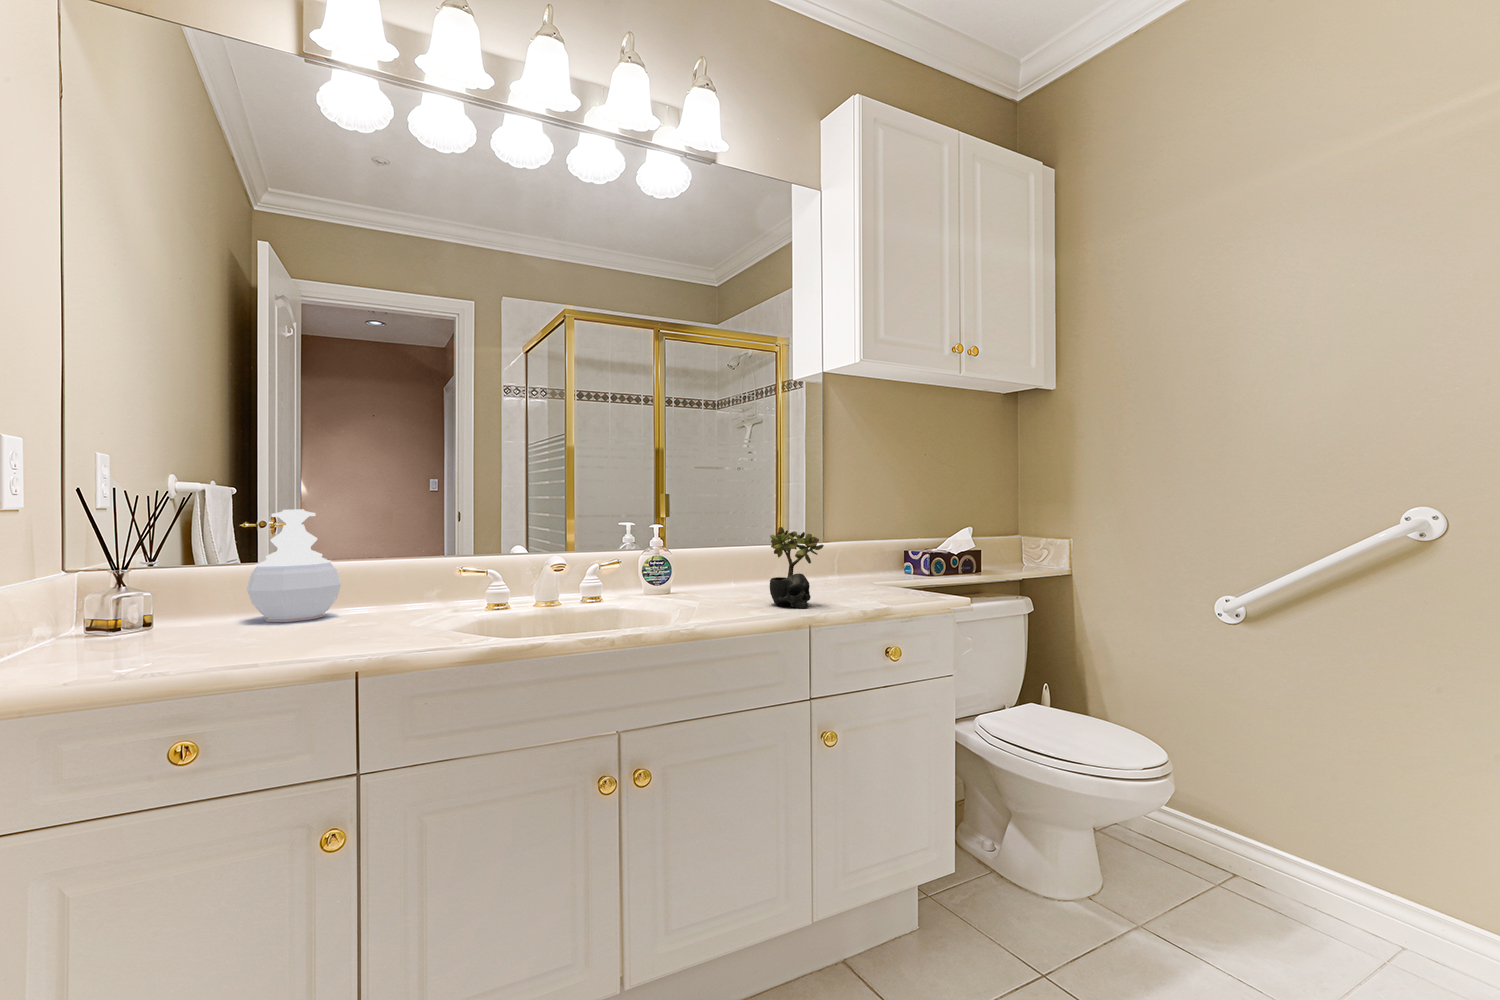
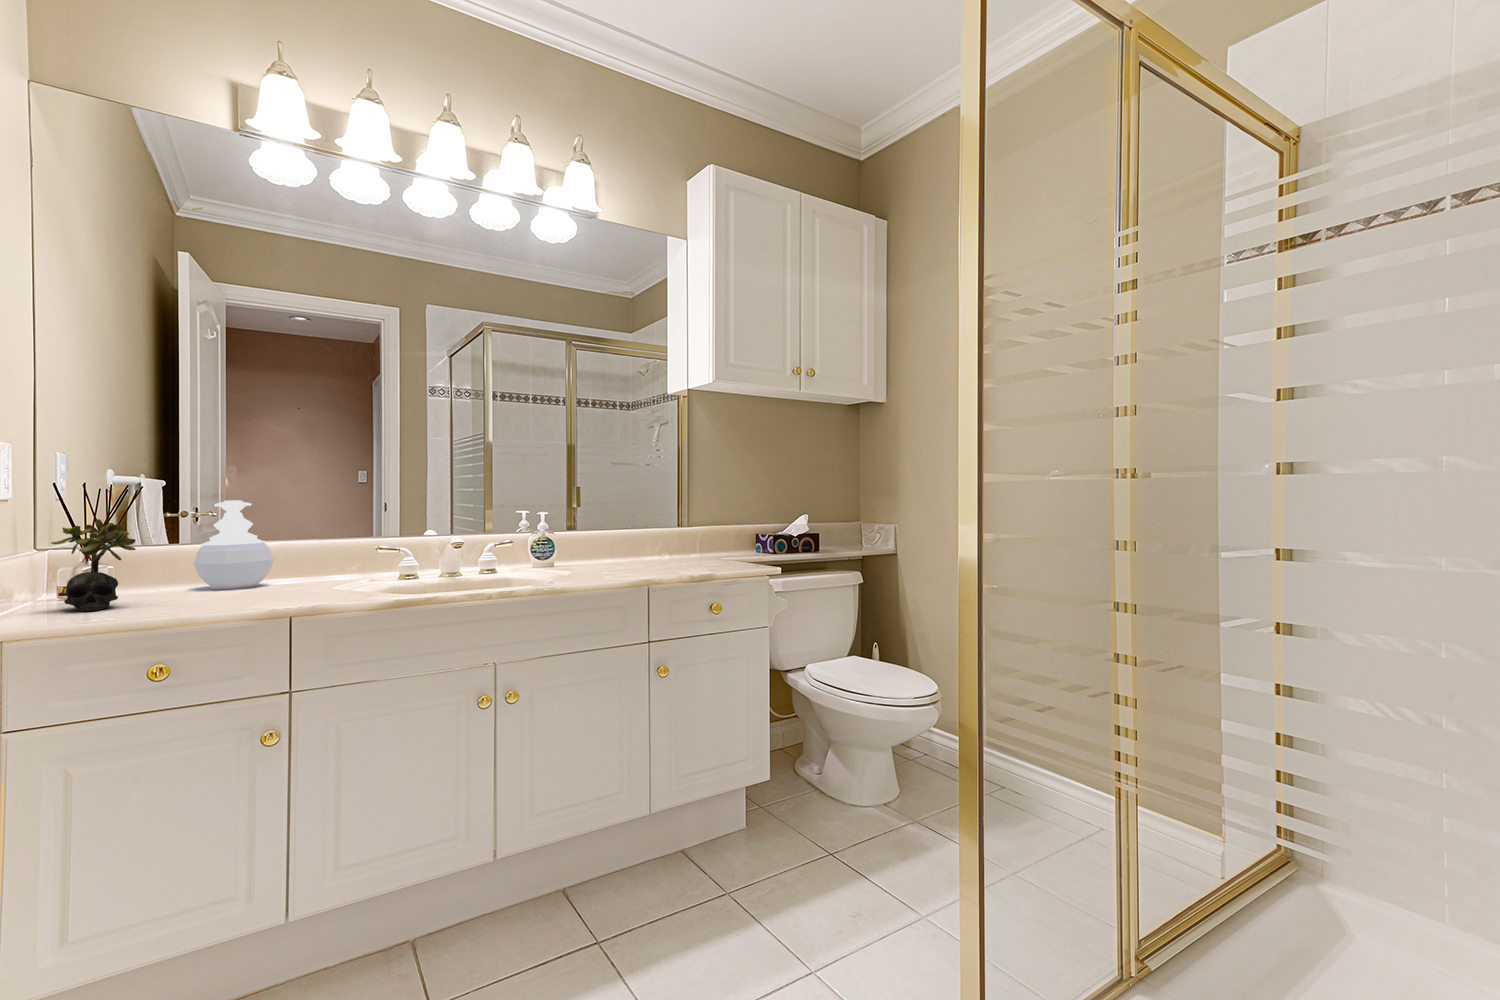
succulent plant: present [770,527,824,608] -> present [51,519,136,611]

